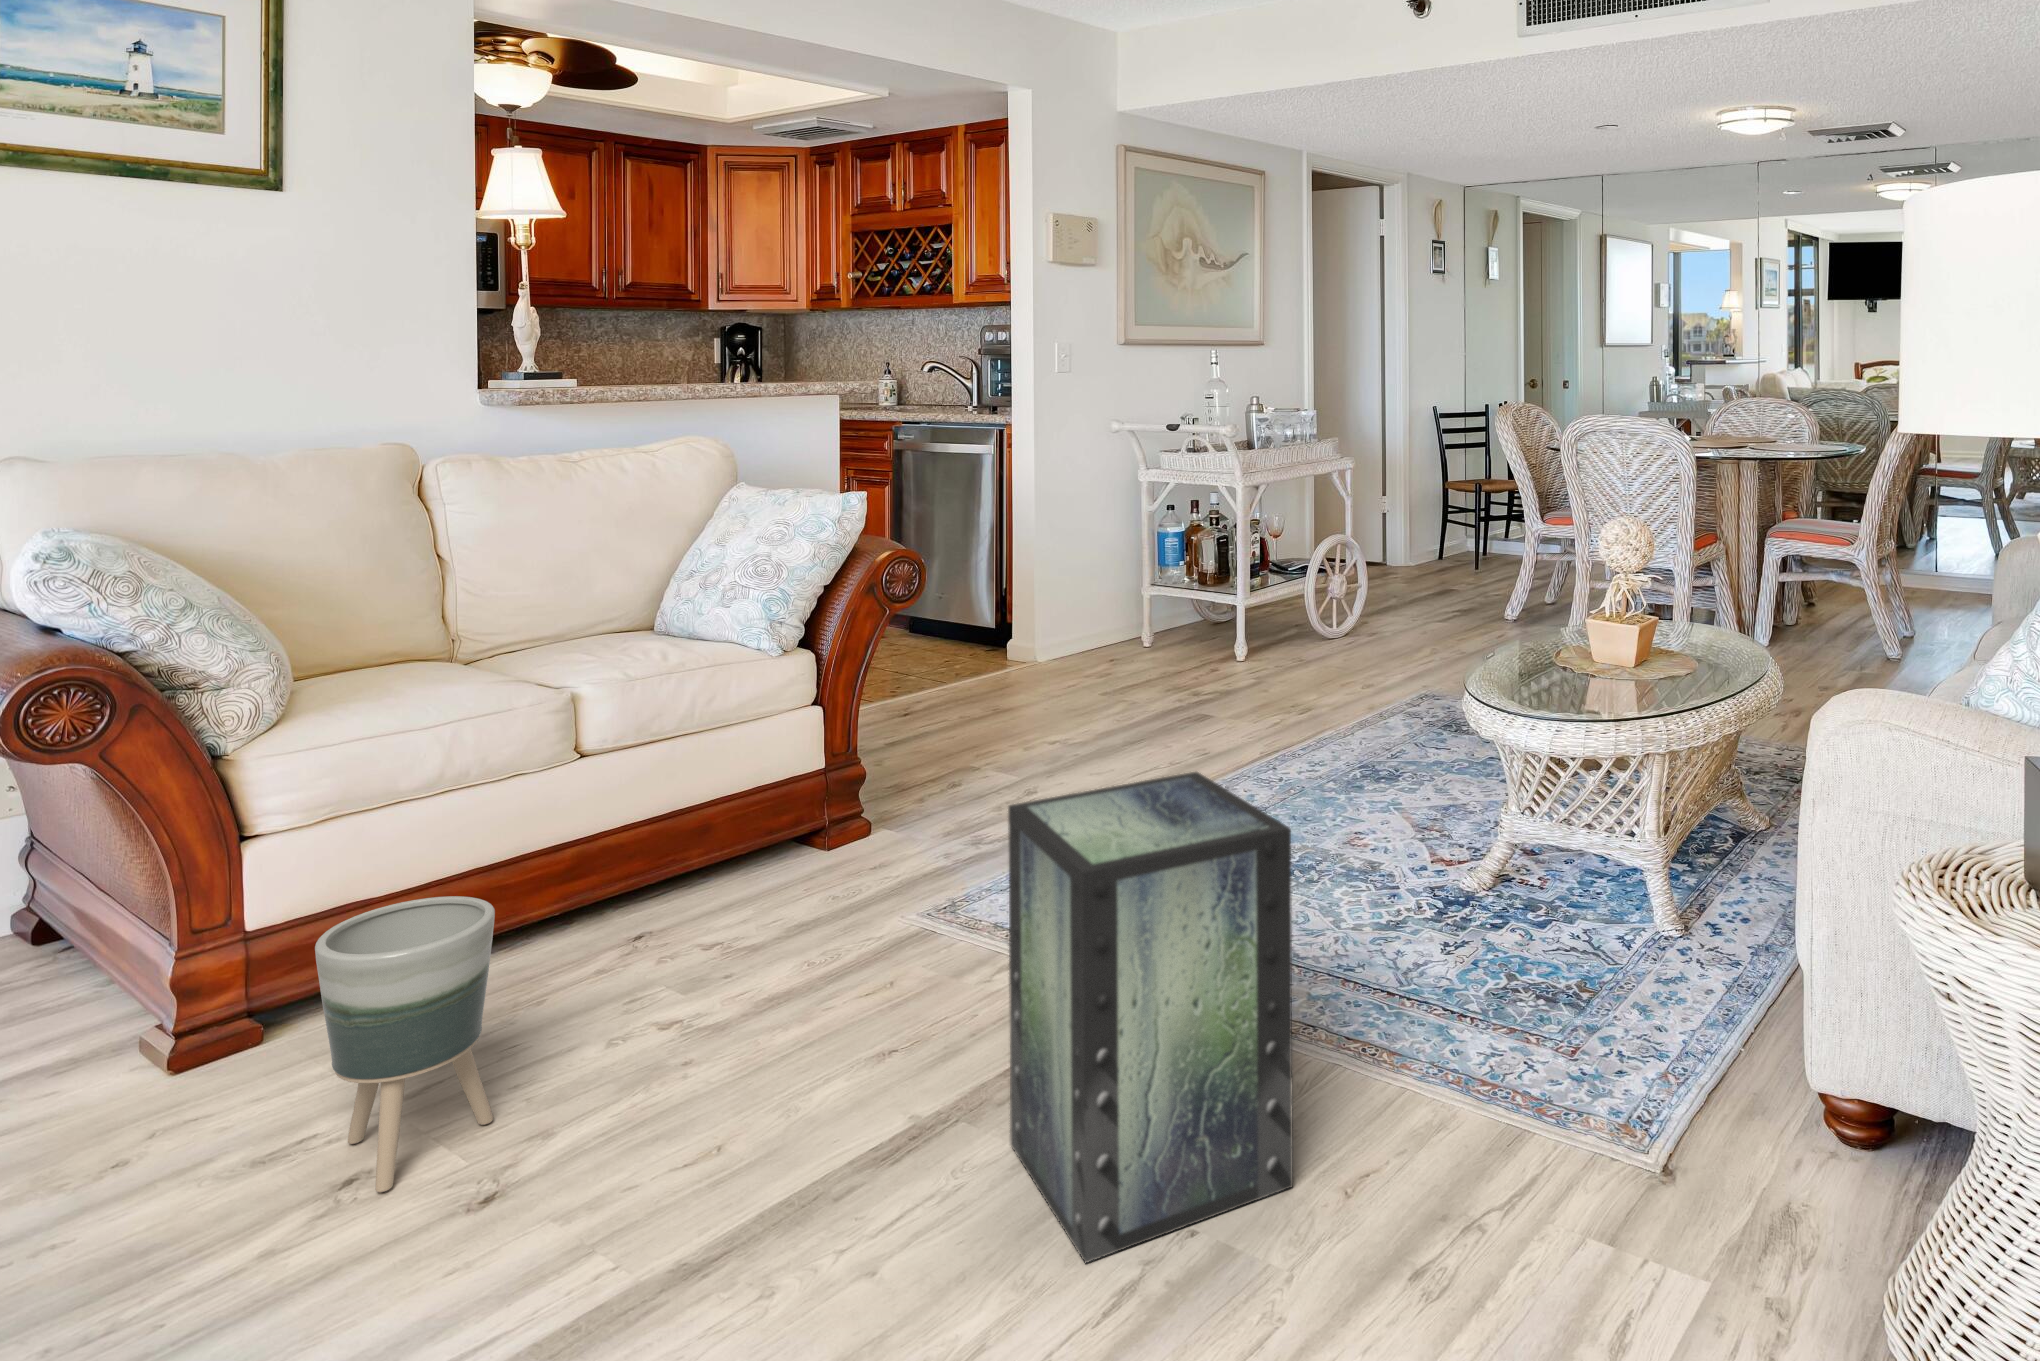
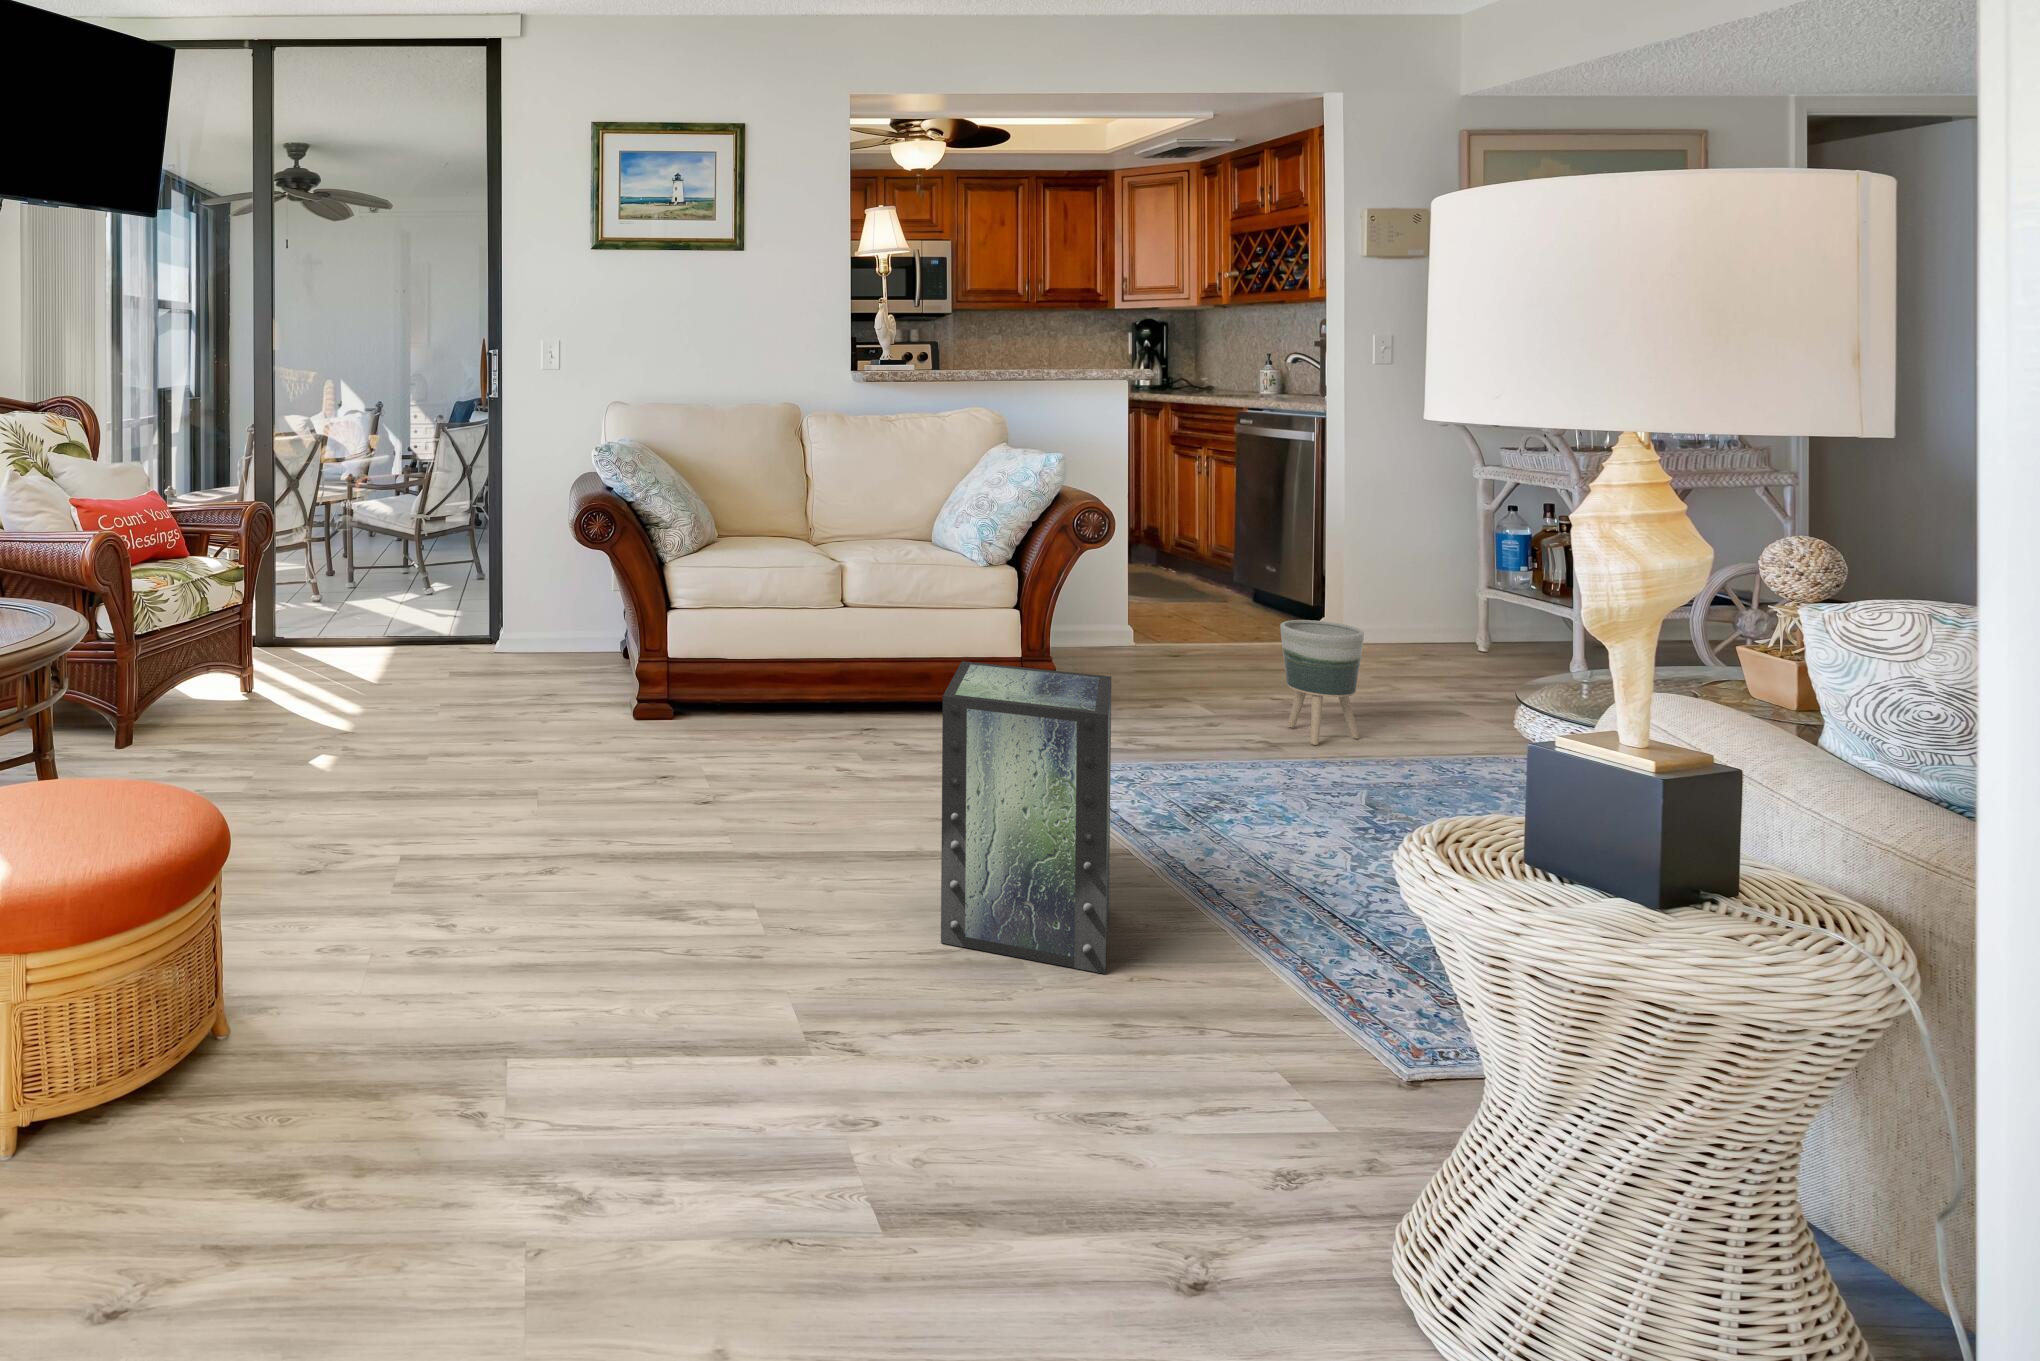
planter: present [315,896,495,1192] -> present [1280,620,1364,745]

